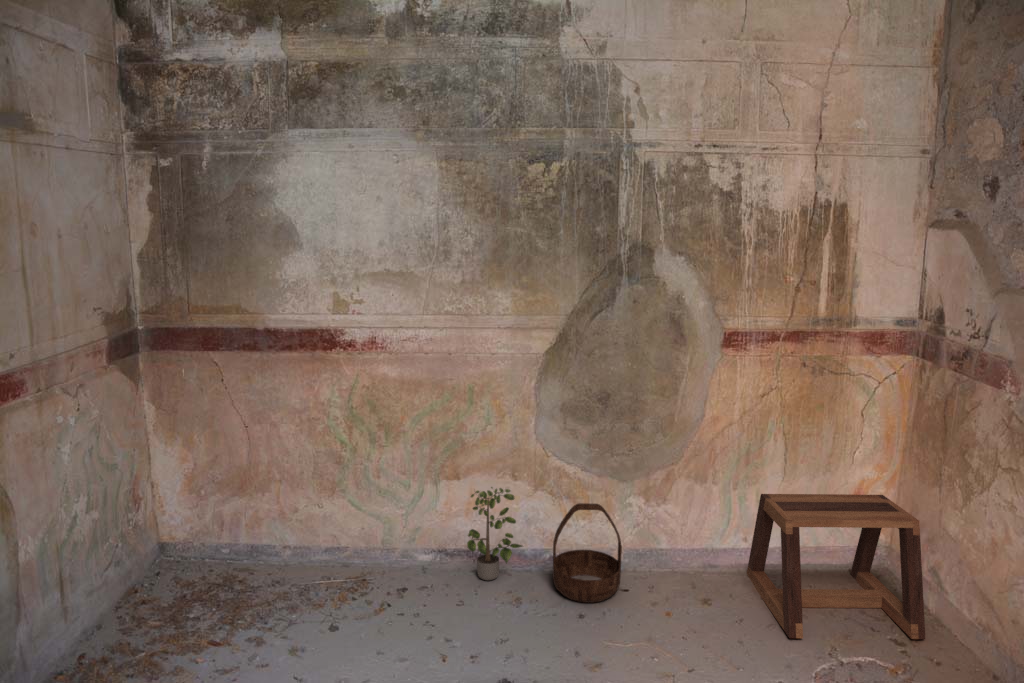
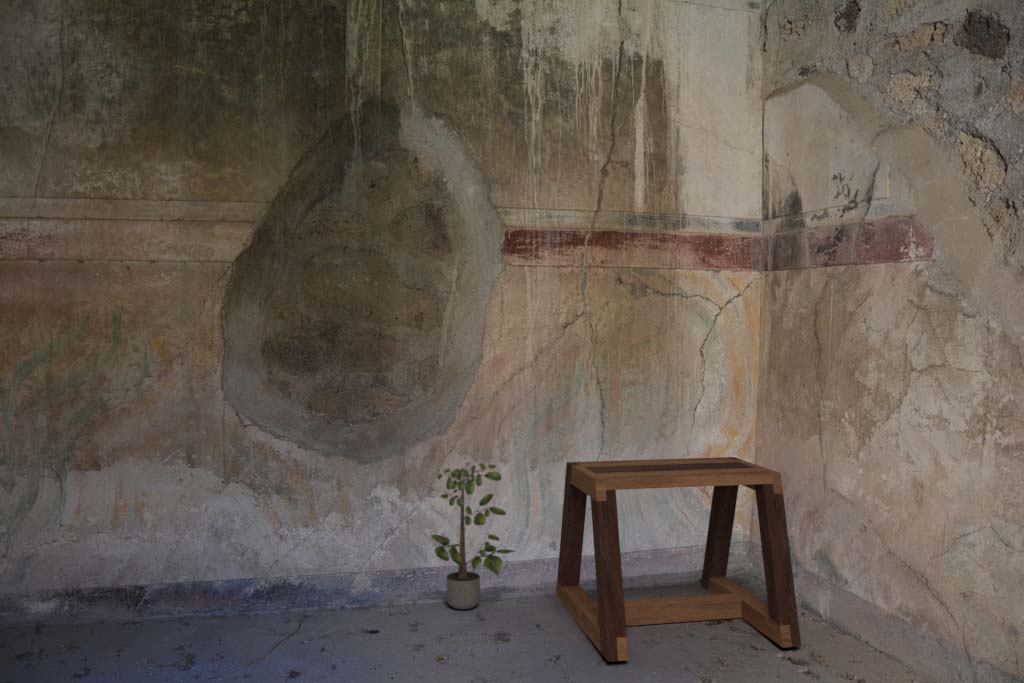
potted plant: present [467,487,522,580] -> present [432,463,515,609]
basket: present [553,503,622,603] -> none [247,488,358,645]

